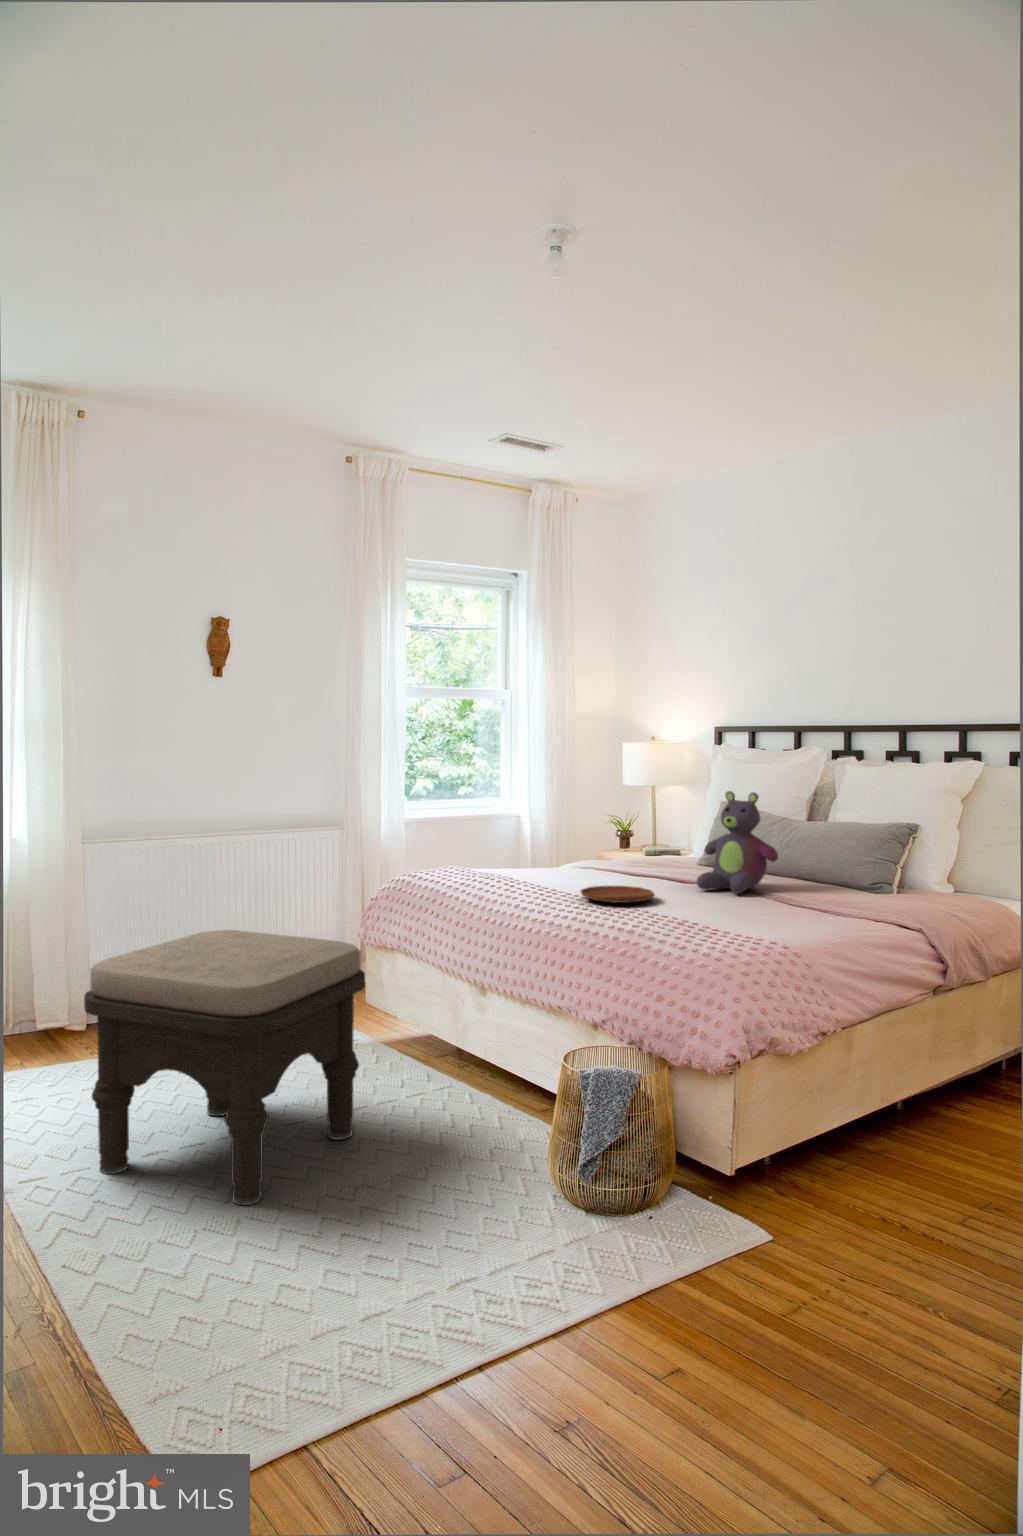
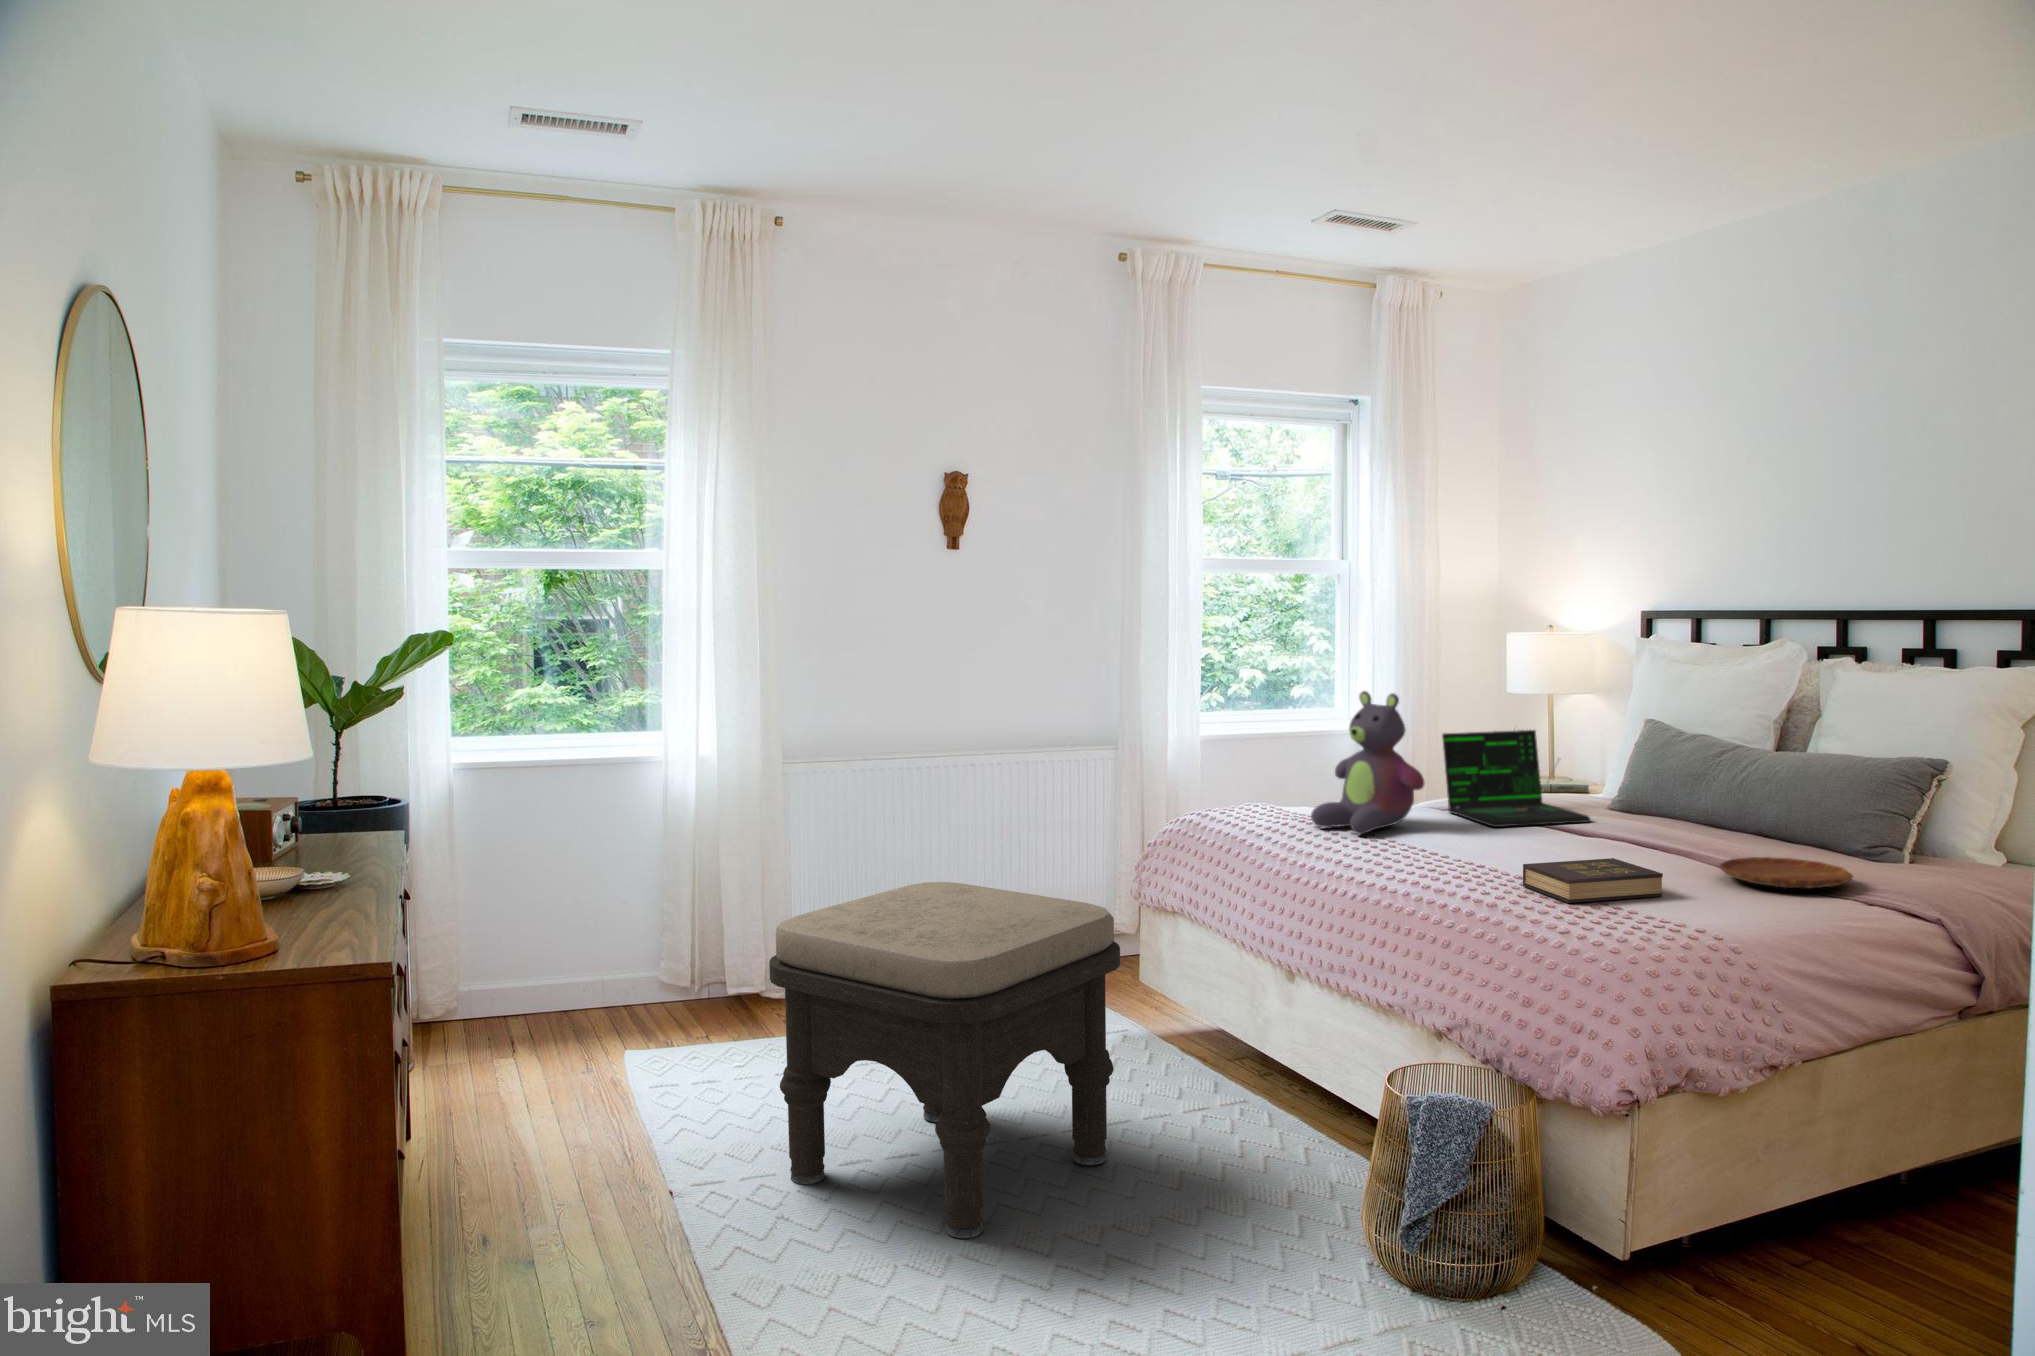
stuffed bear: present [697,791,778,894] -> present [1311,691,1424,834]
laptop: none [579,816,678,882] -> present [1442,730,1591,827]
tray: present [581,886,655,903] -> present [1719,857,1853,888]
hardback book: none [647,898,738,928] -> present [1523,858,1663,903]

